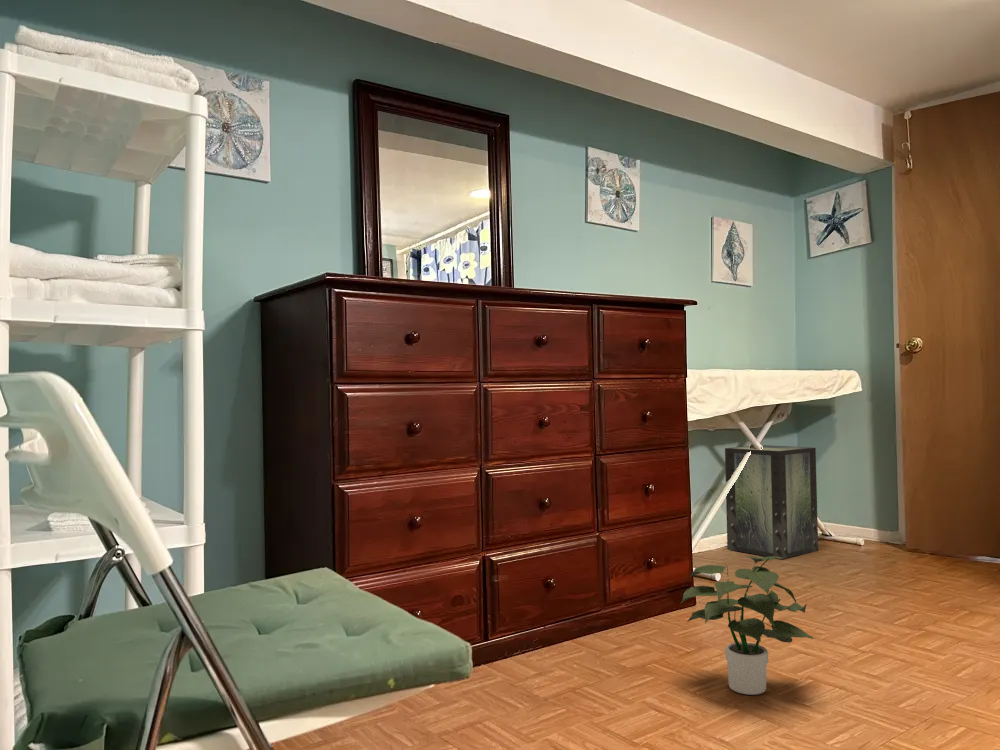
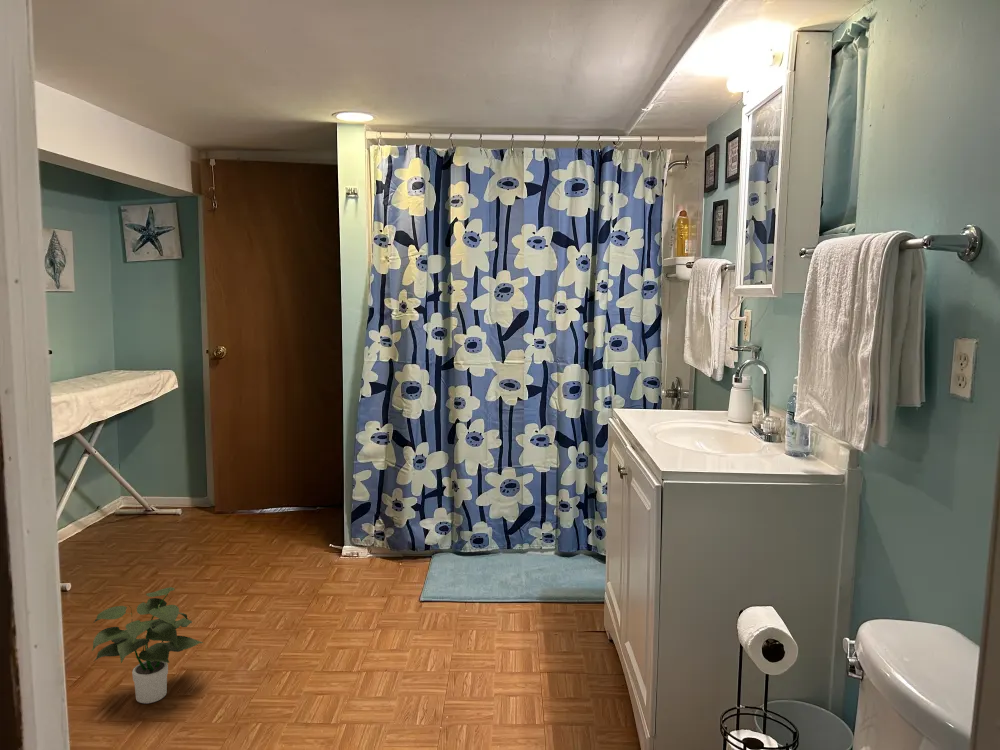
storage box: present [725,445,818,559] -> none [56,441,146,546]

